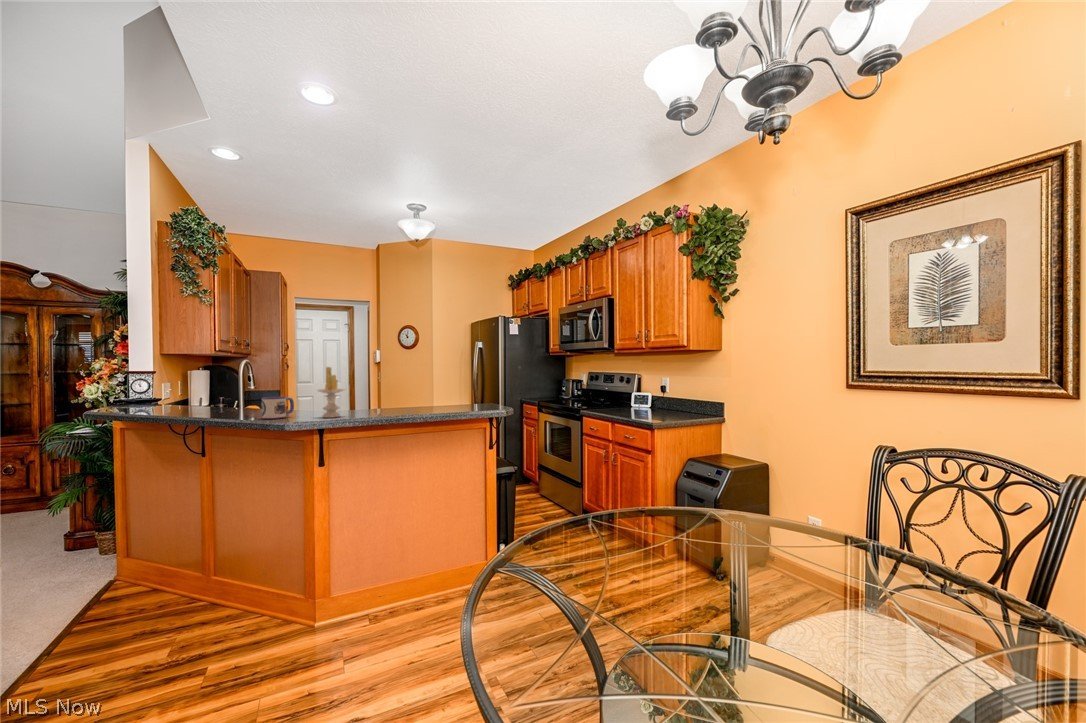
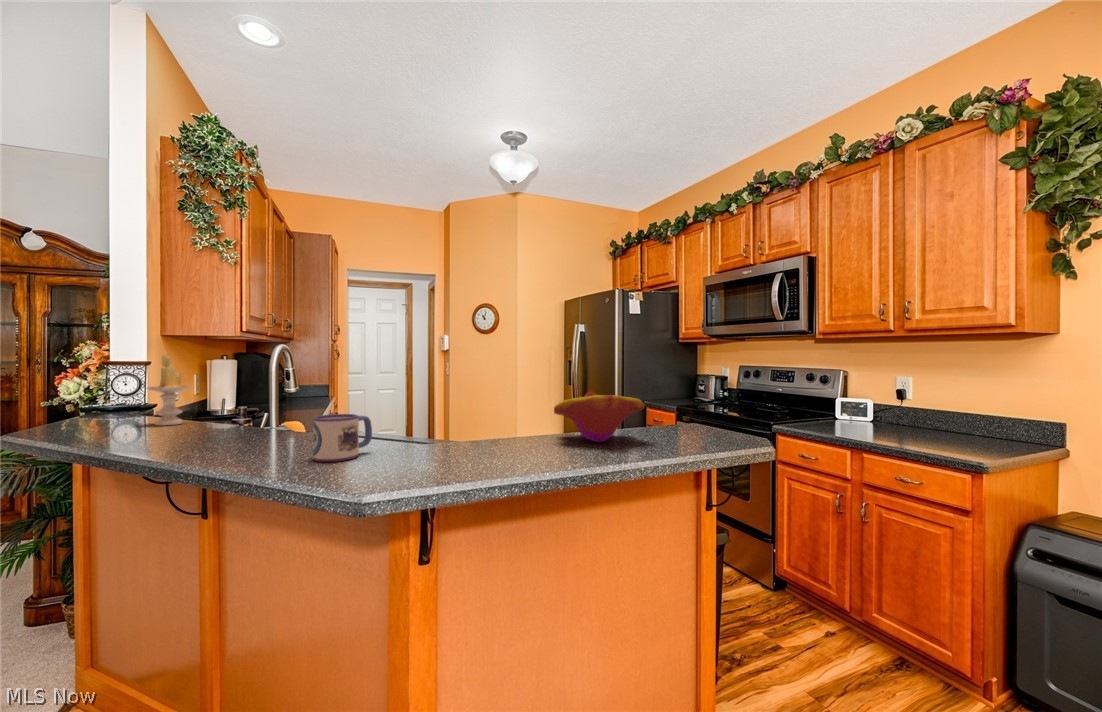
candle: present [317,367,345,418] -> present [147,355,191,426]
decorative bowl: none [398,385,450,412] -> present [554,392,645,442]

